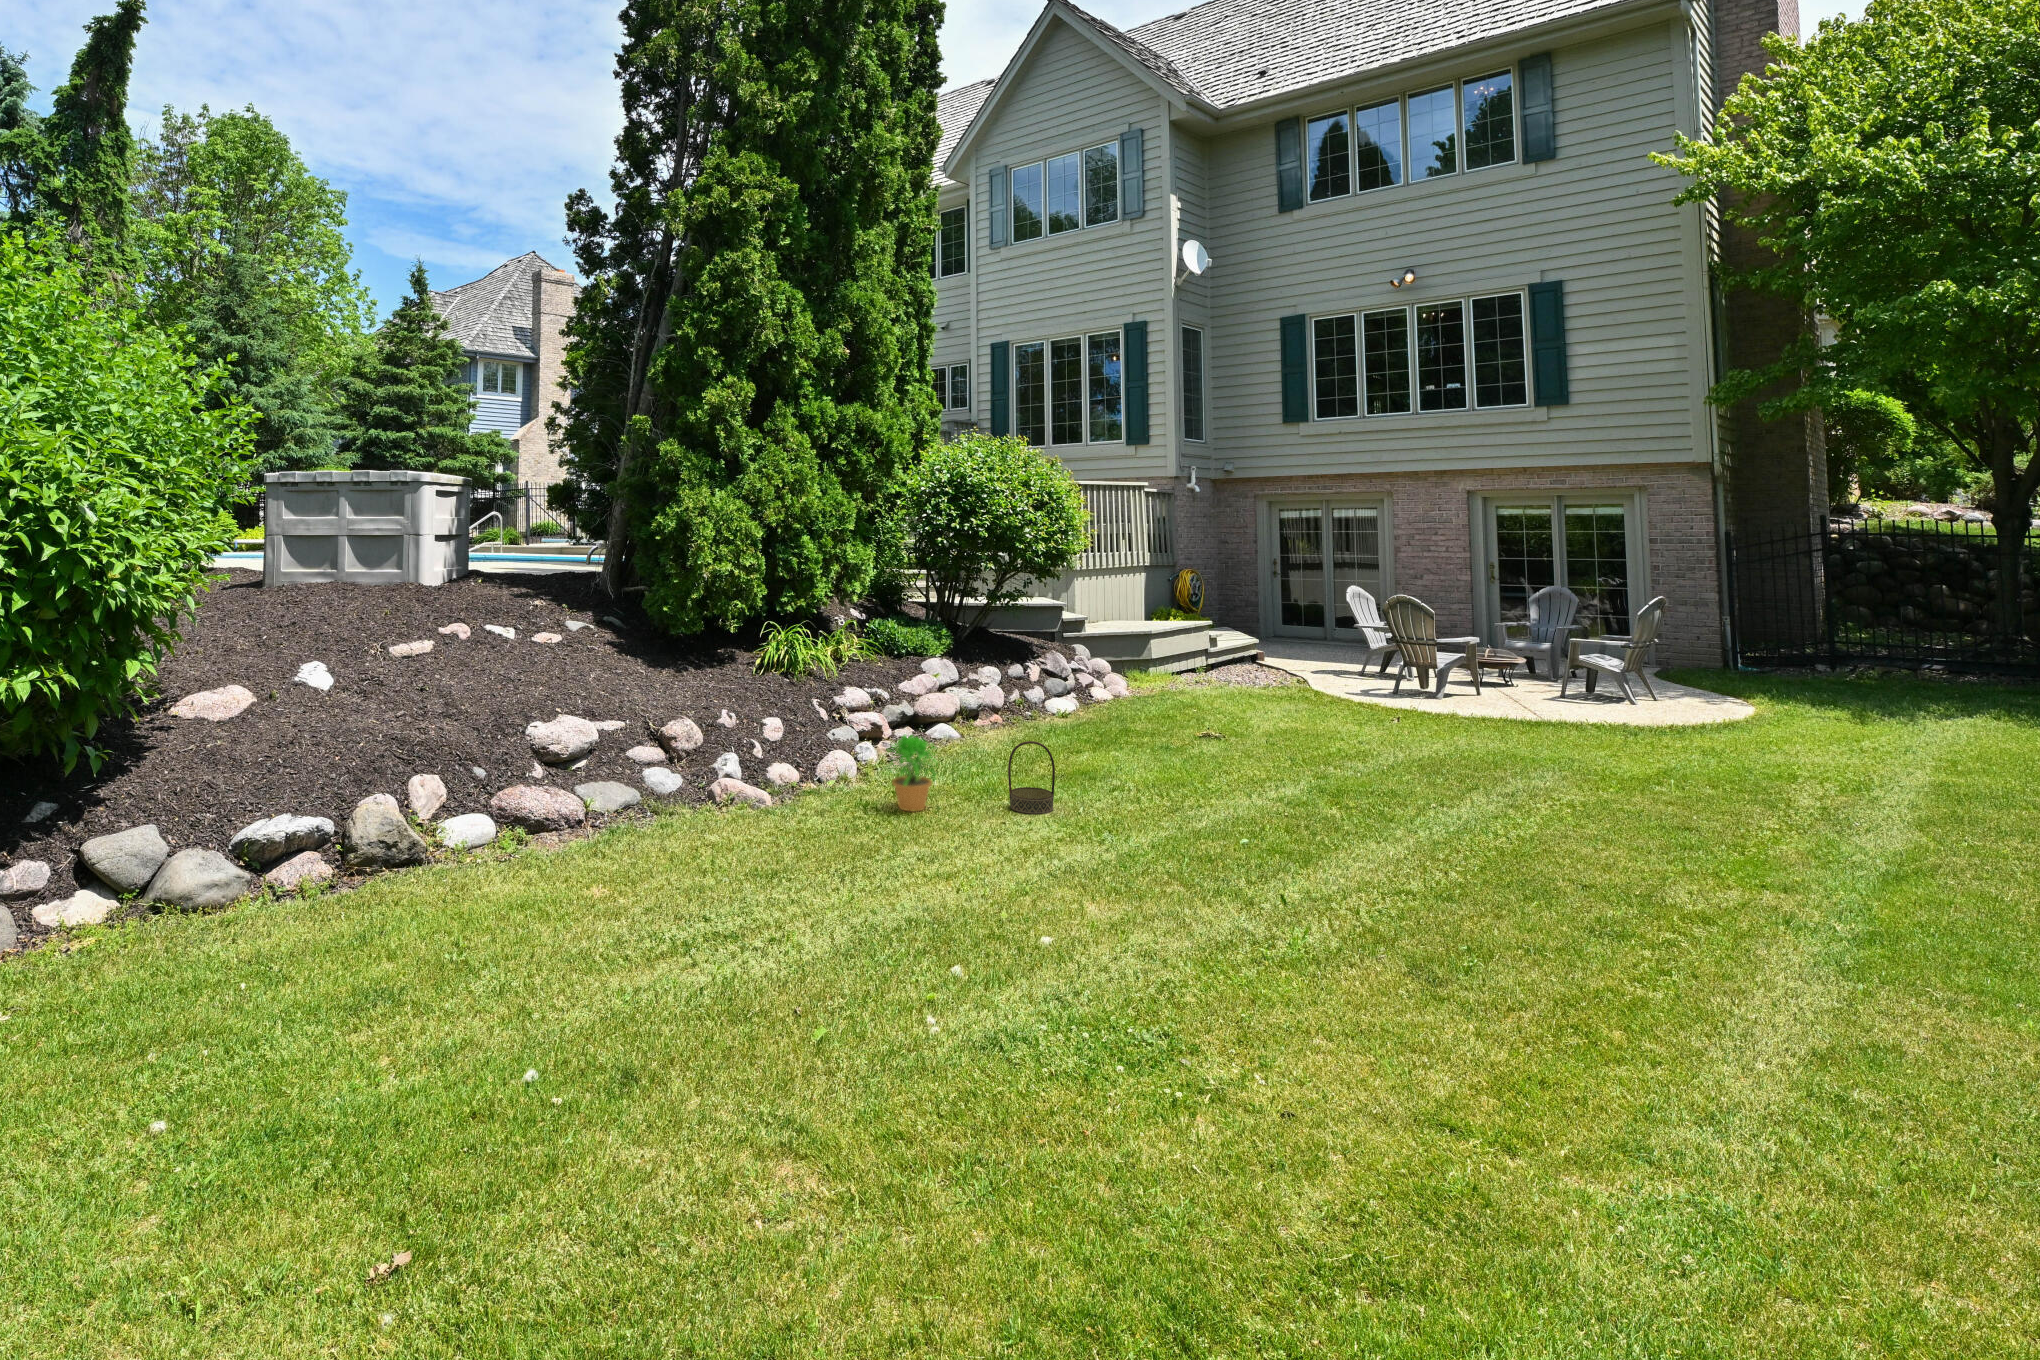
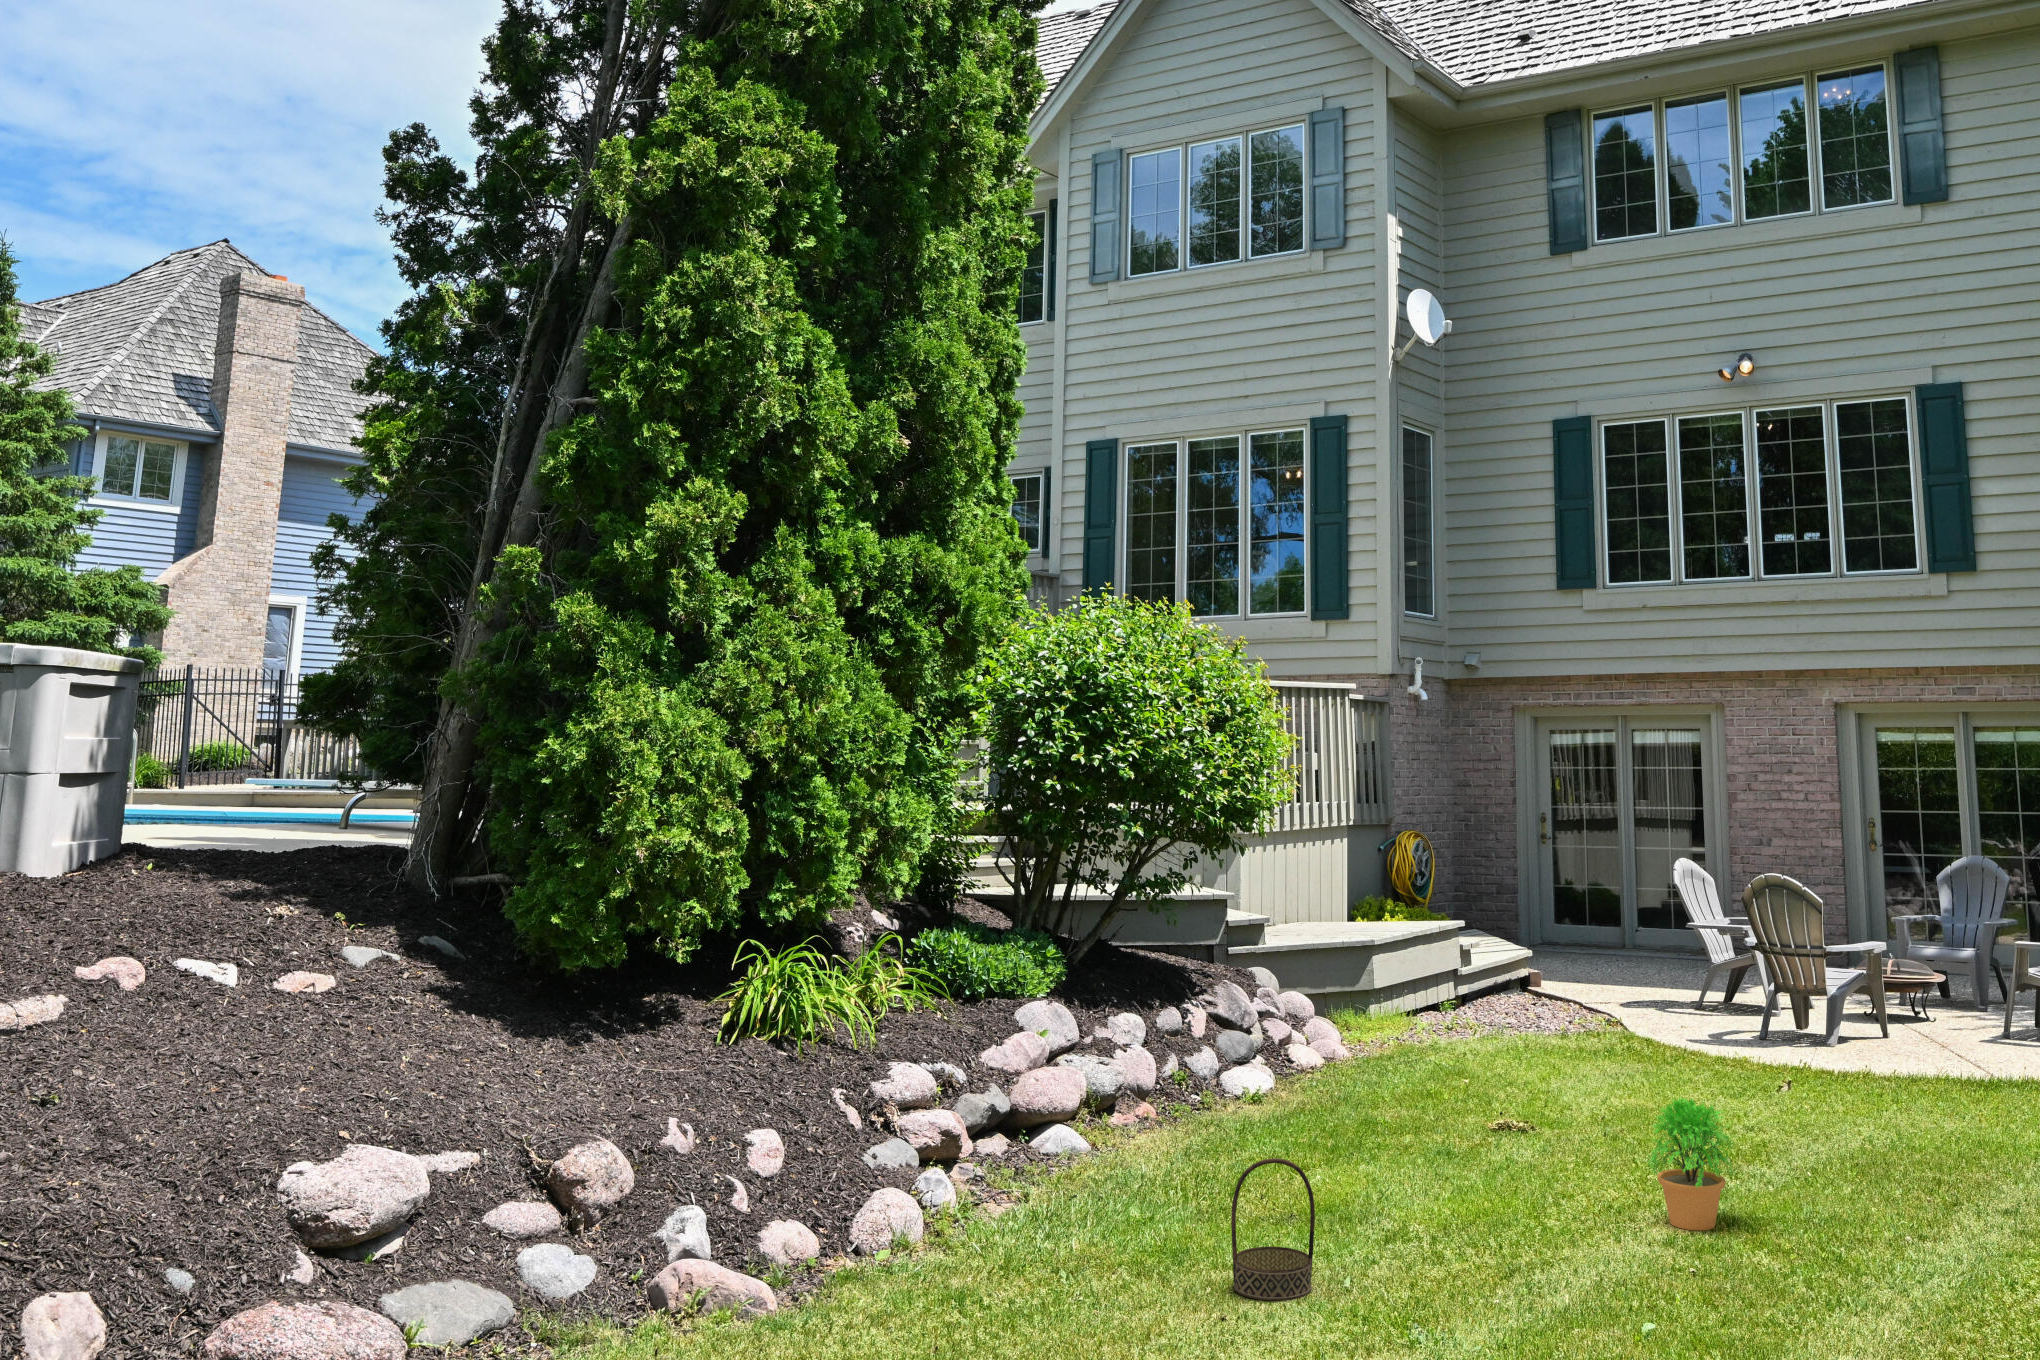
potted plant: present [887,735,937,811] -> present [1649,1097,1733,1230]

